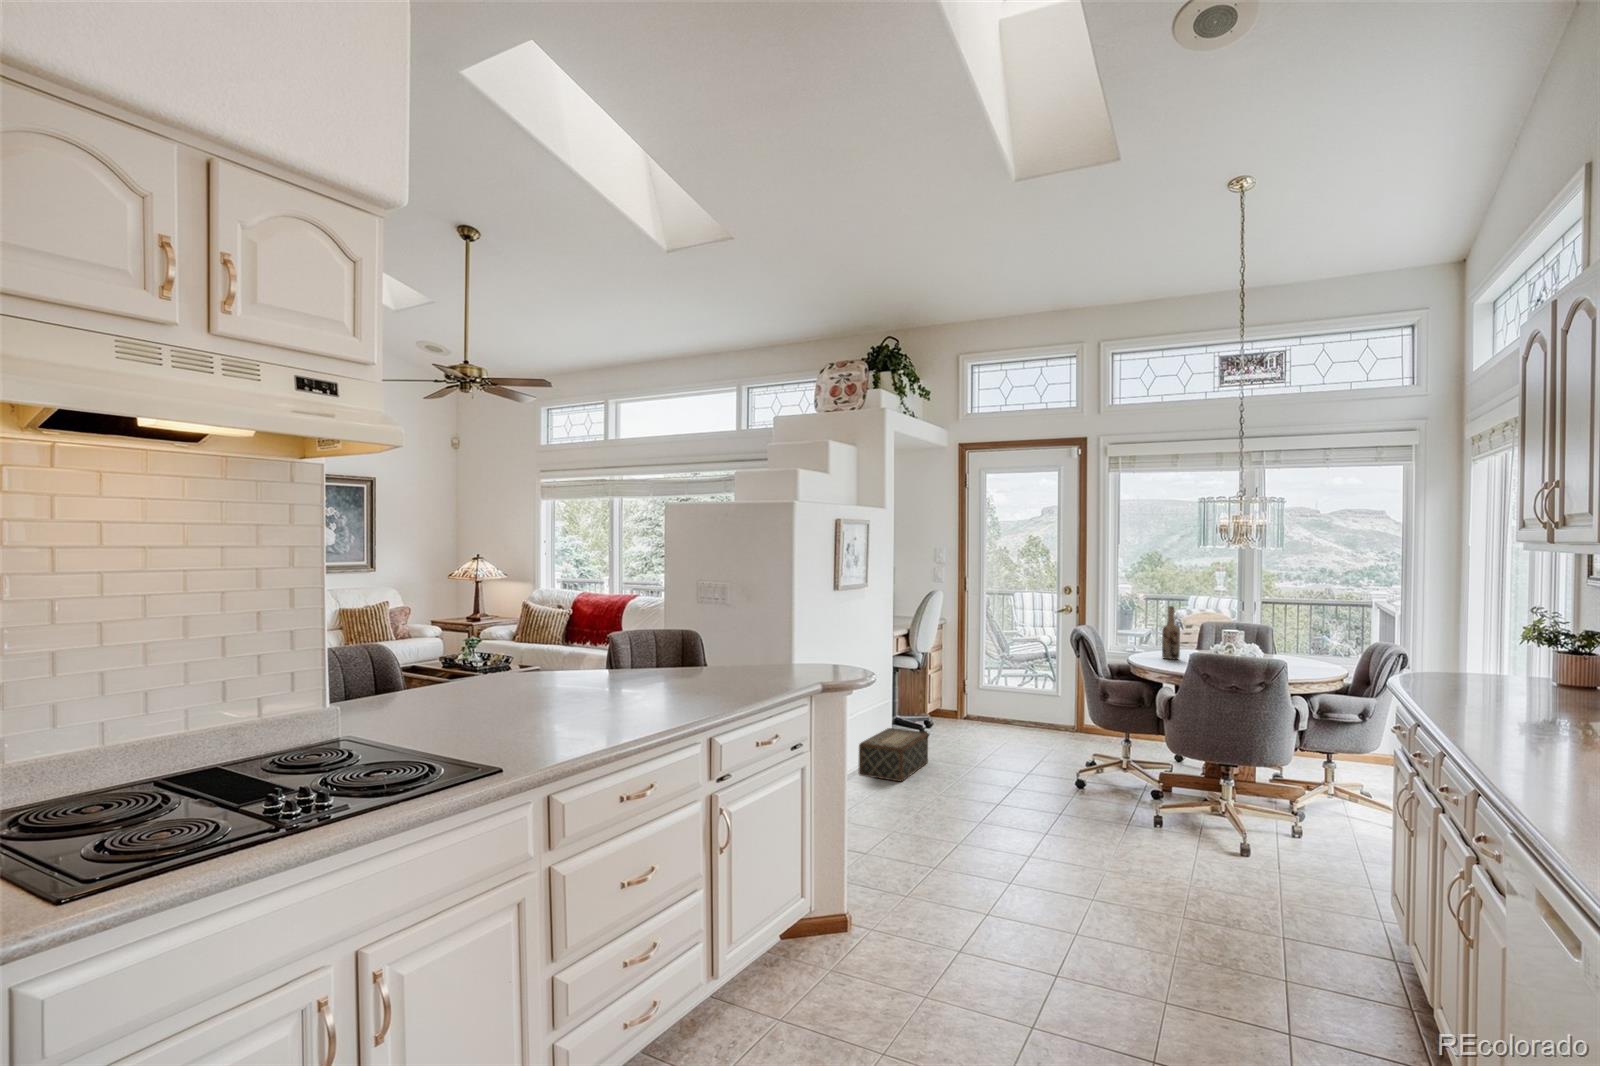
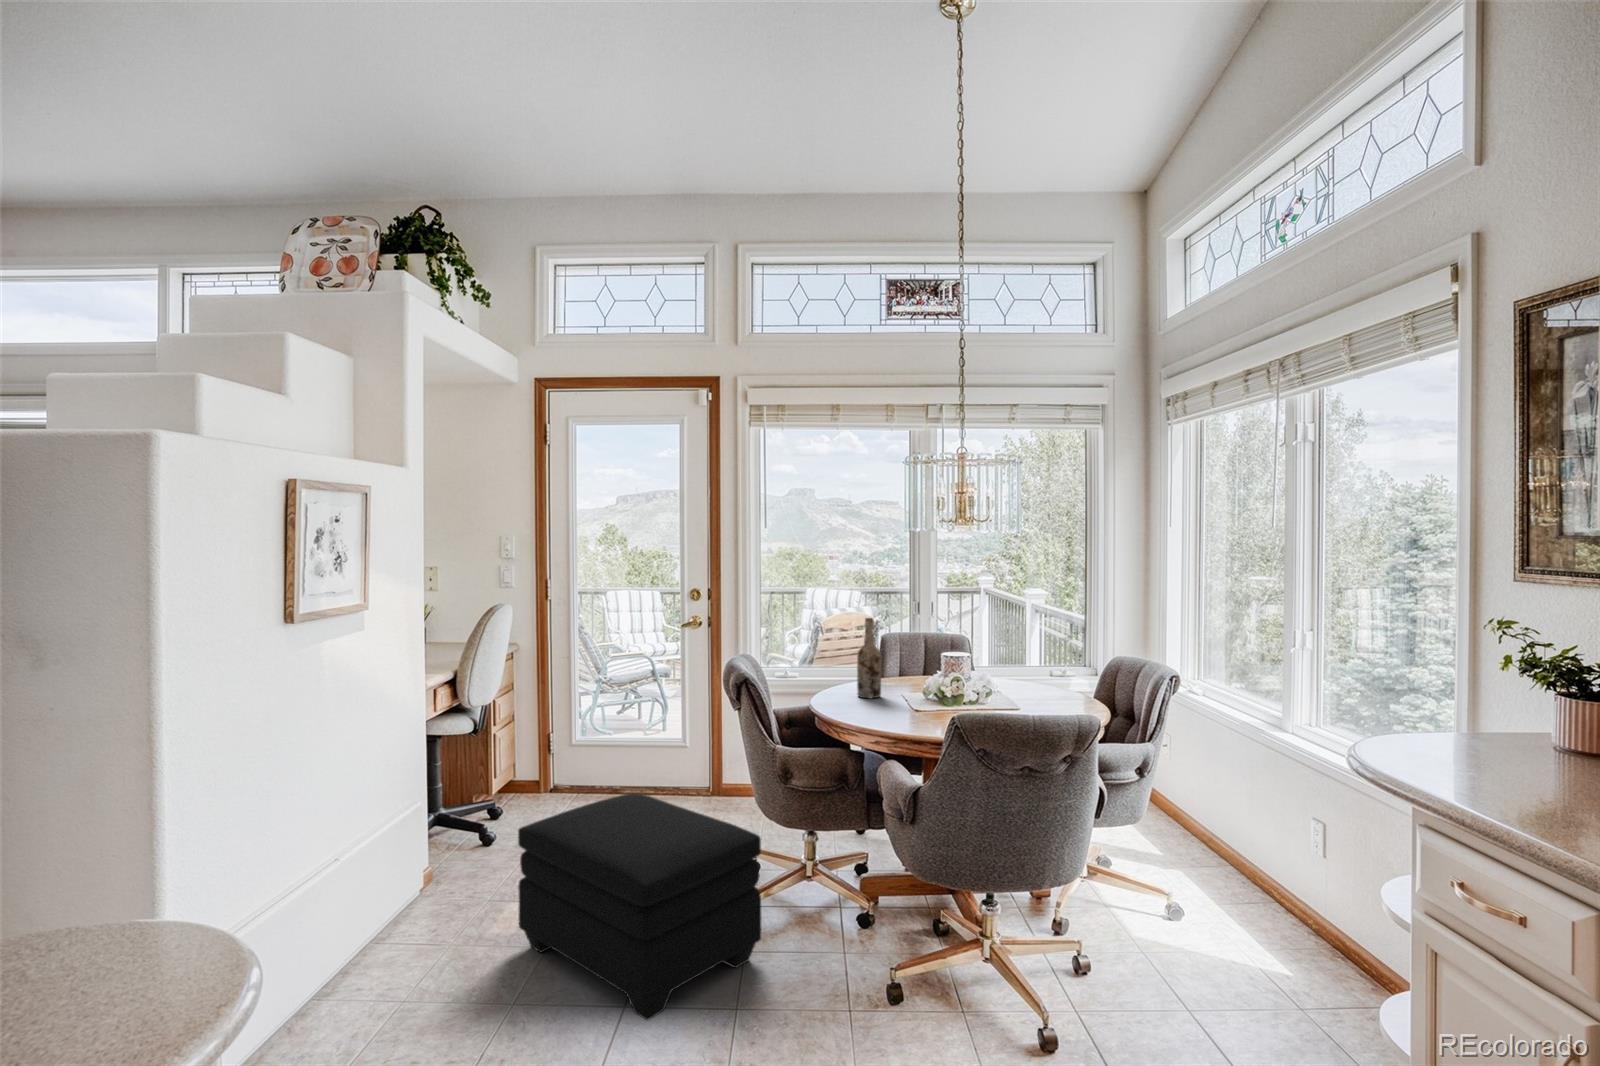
ottoman: none [945,704,1084,808] -> present [518,793,761,1020]
woven basket: present [859,728,928,781] -> none [339,860,489,991]

